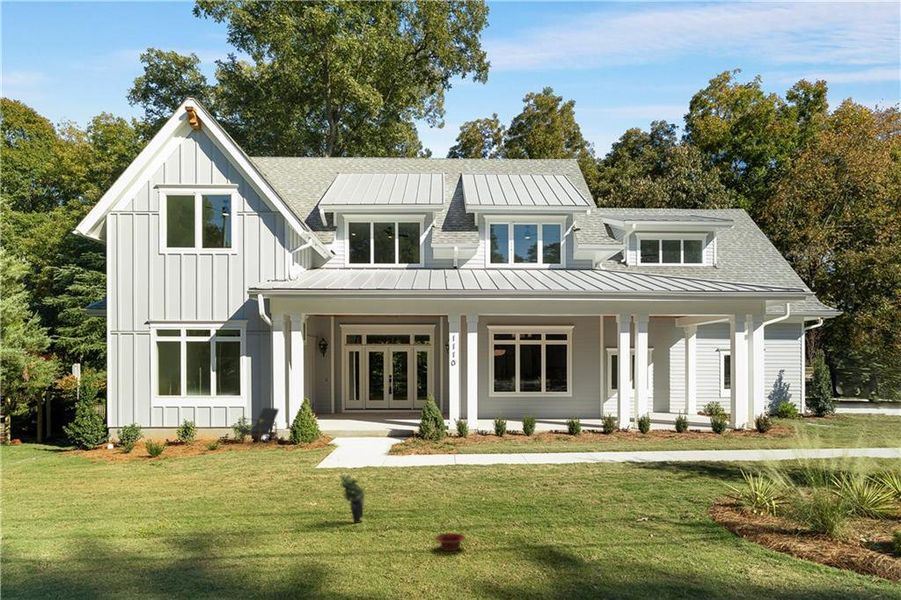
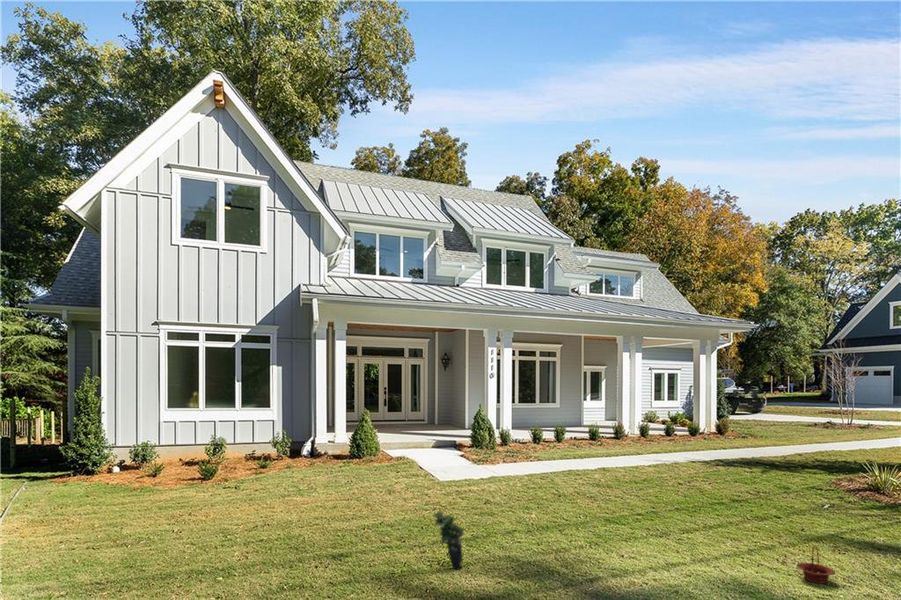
lounge chair: present [239,408,279,444] -> none [281,423,323,466]
potted plant: present [340,475,365,523] -> present [433,510,465,569]

